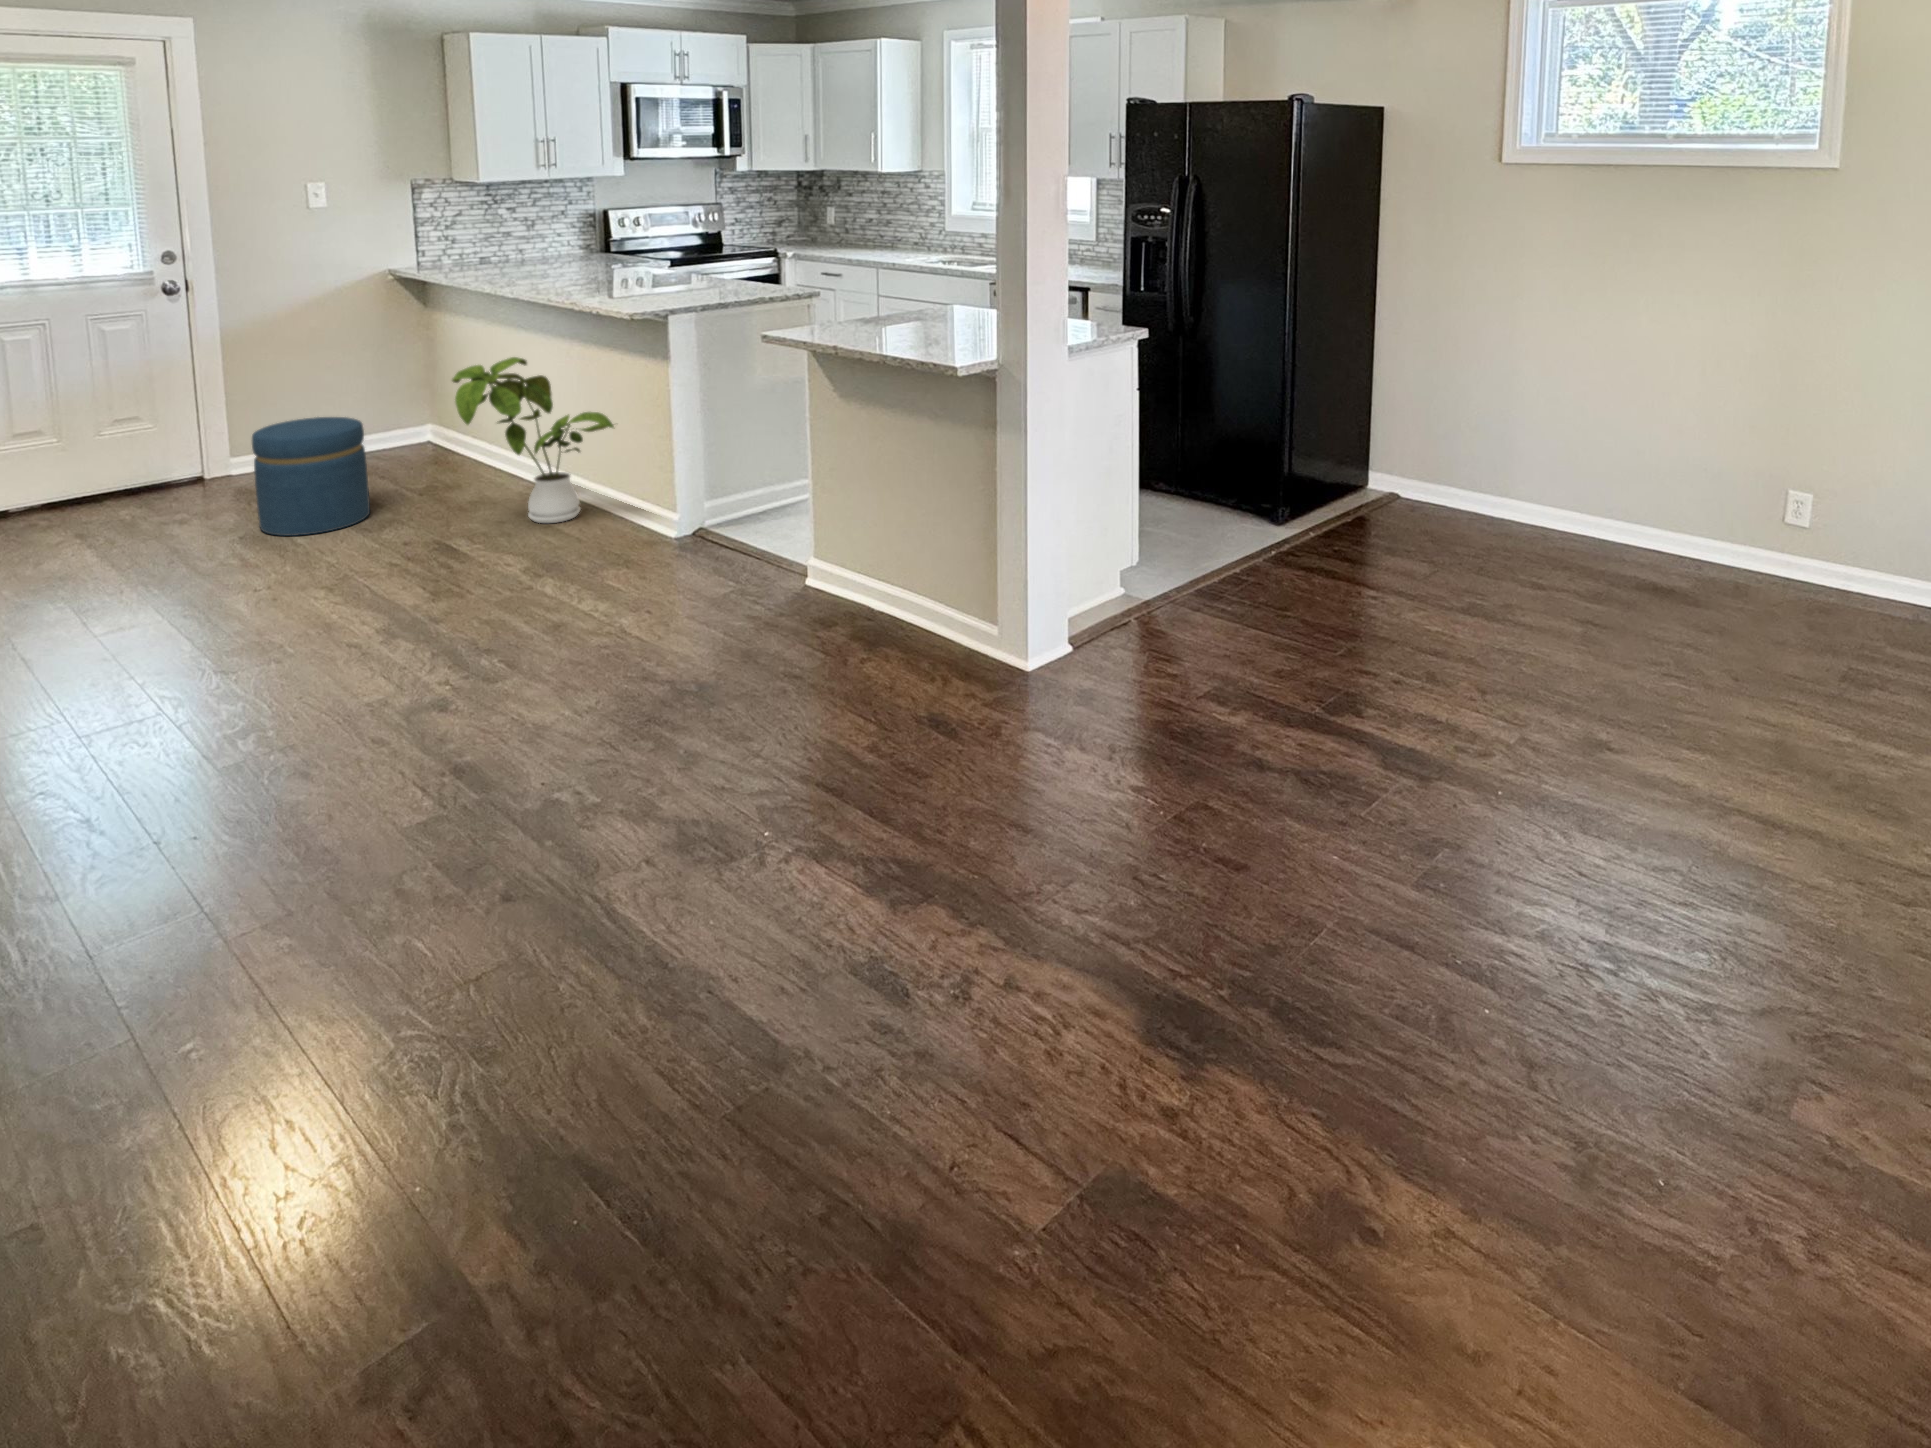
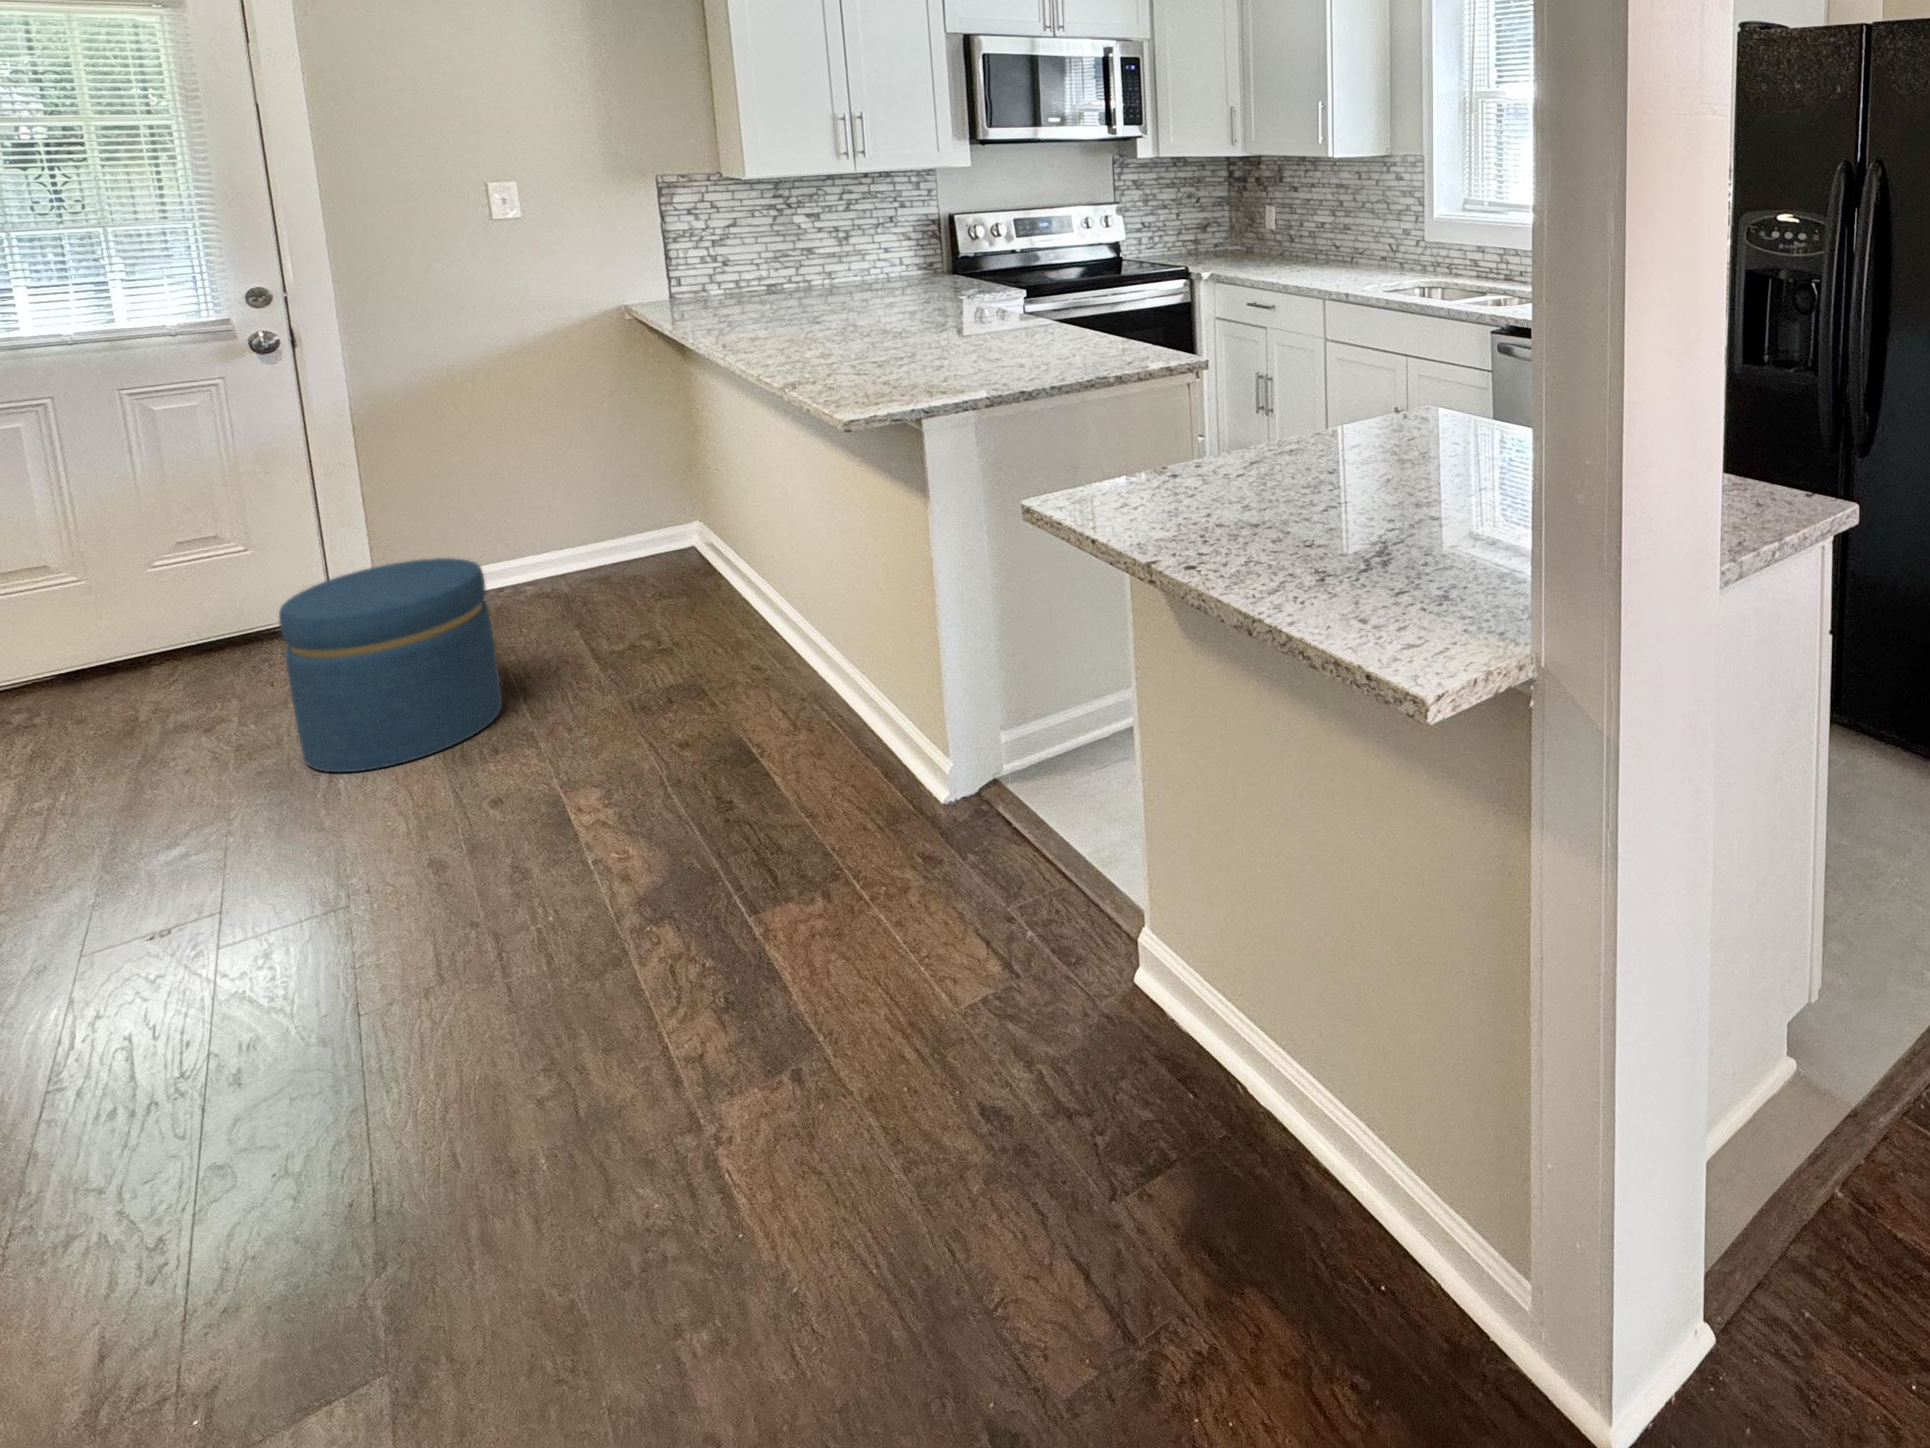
house plant: present [452,357,614,523] -> none [555,482,864,756]

